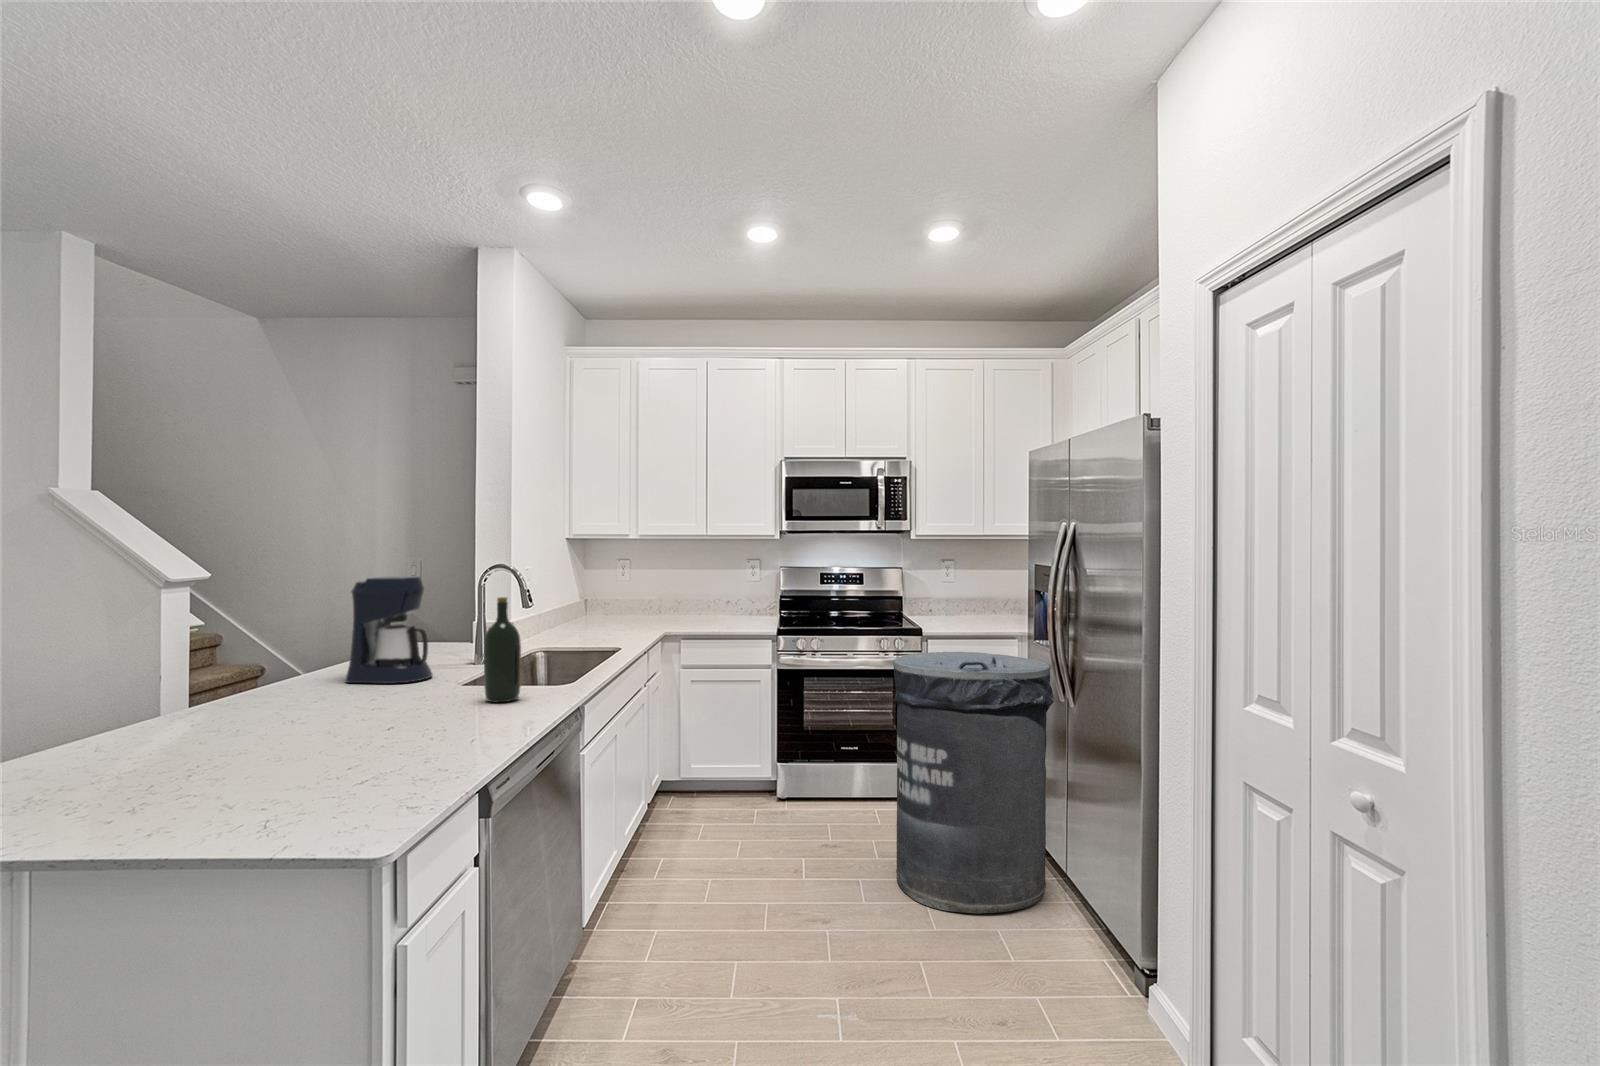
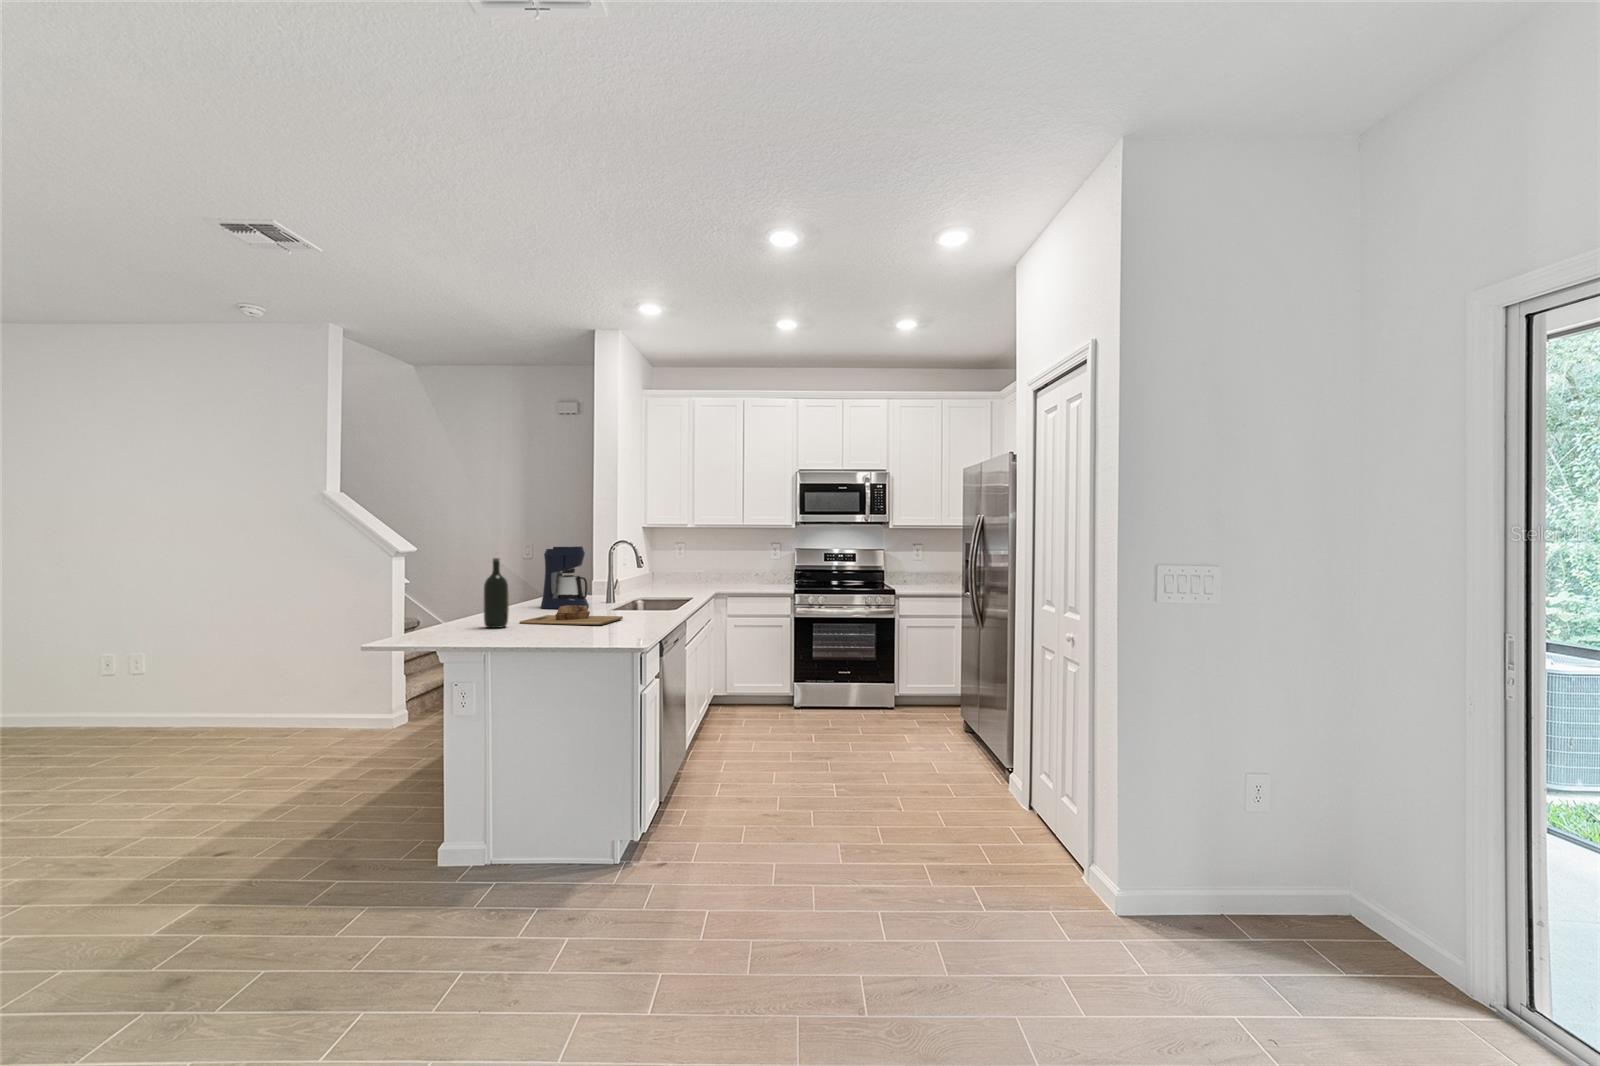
wine bottle: present [484,597,521,702] -> present [484,558,509,628]
trash can: present [893,652,1054,914] -> none [871,601,972,757]
cutting board: none [240,695,456,741] -> present [520,605,623,625]

